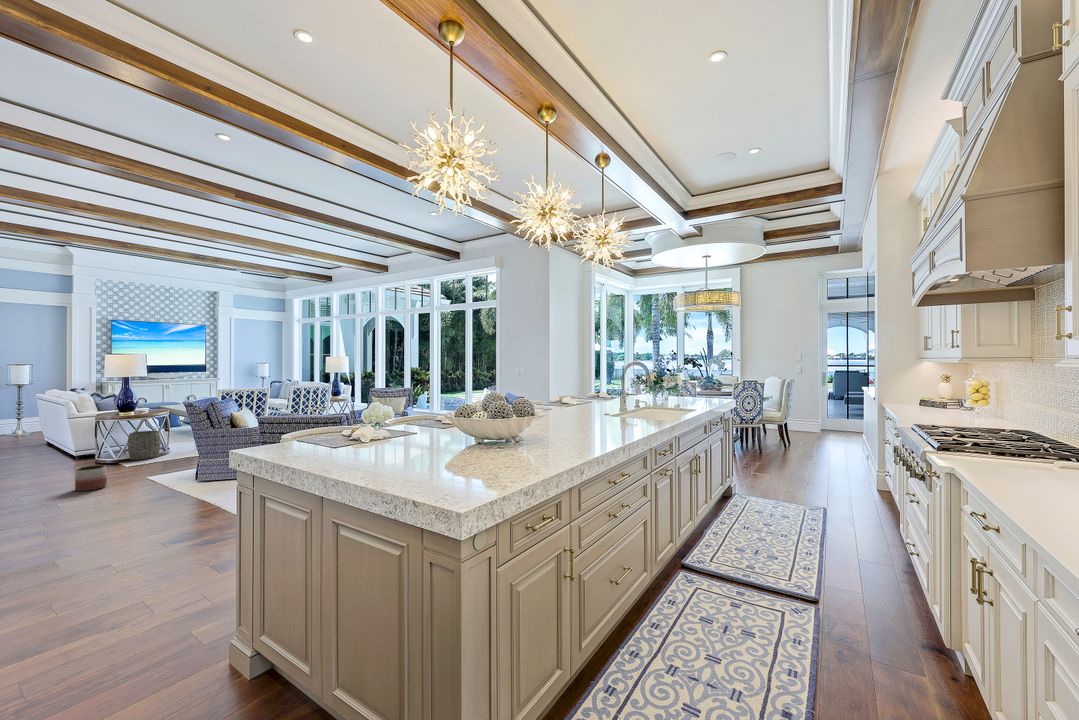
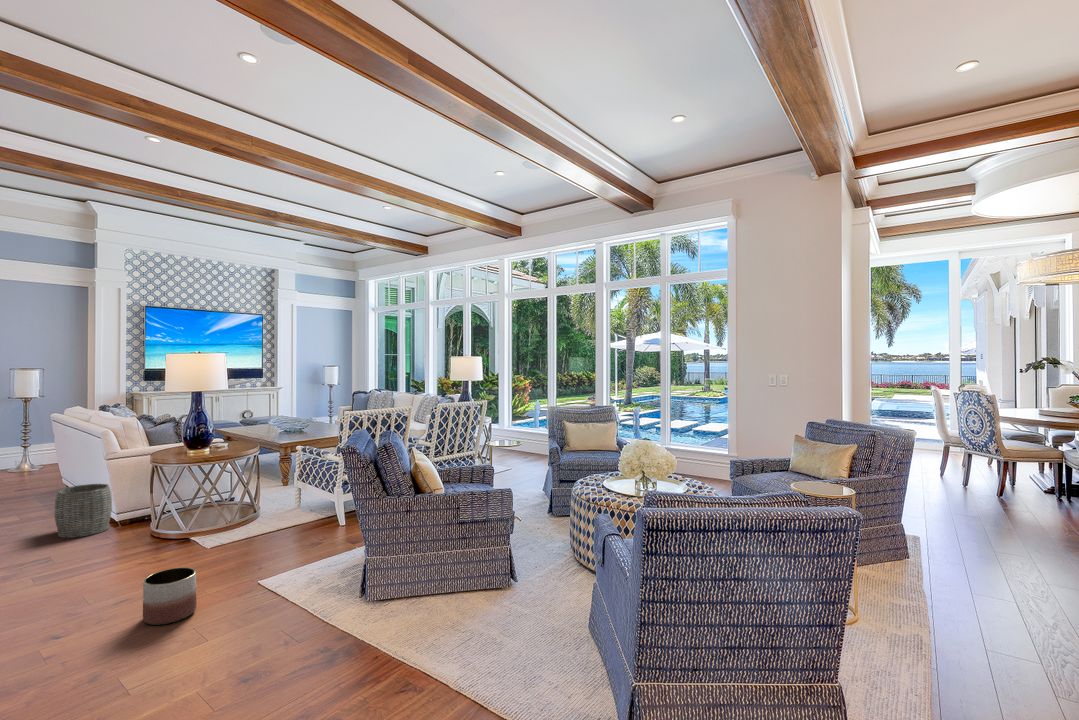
woven basket: present [128,431,161,460] -> present [55,484,112,538]

